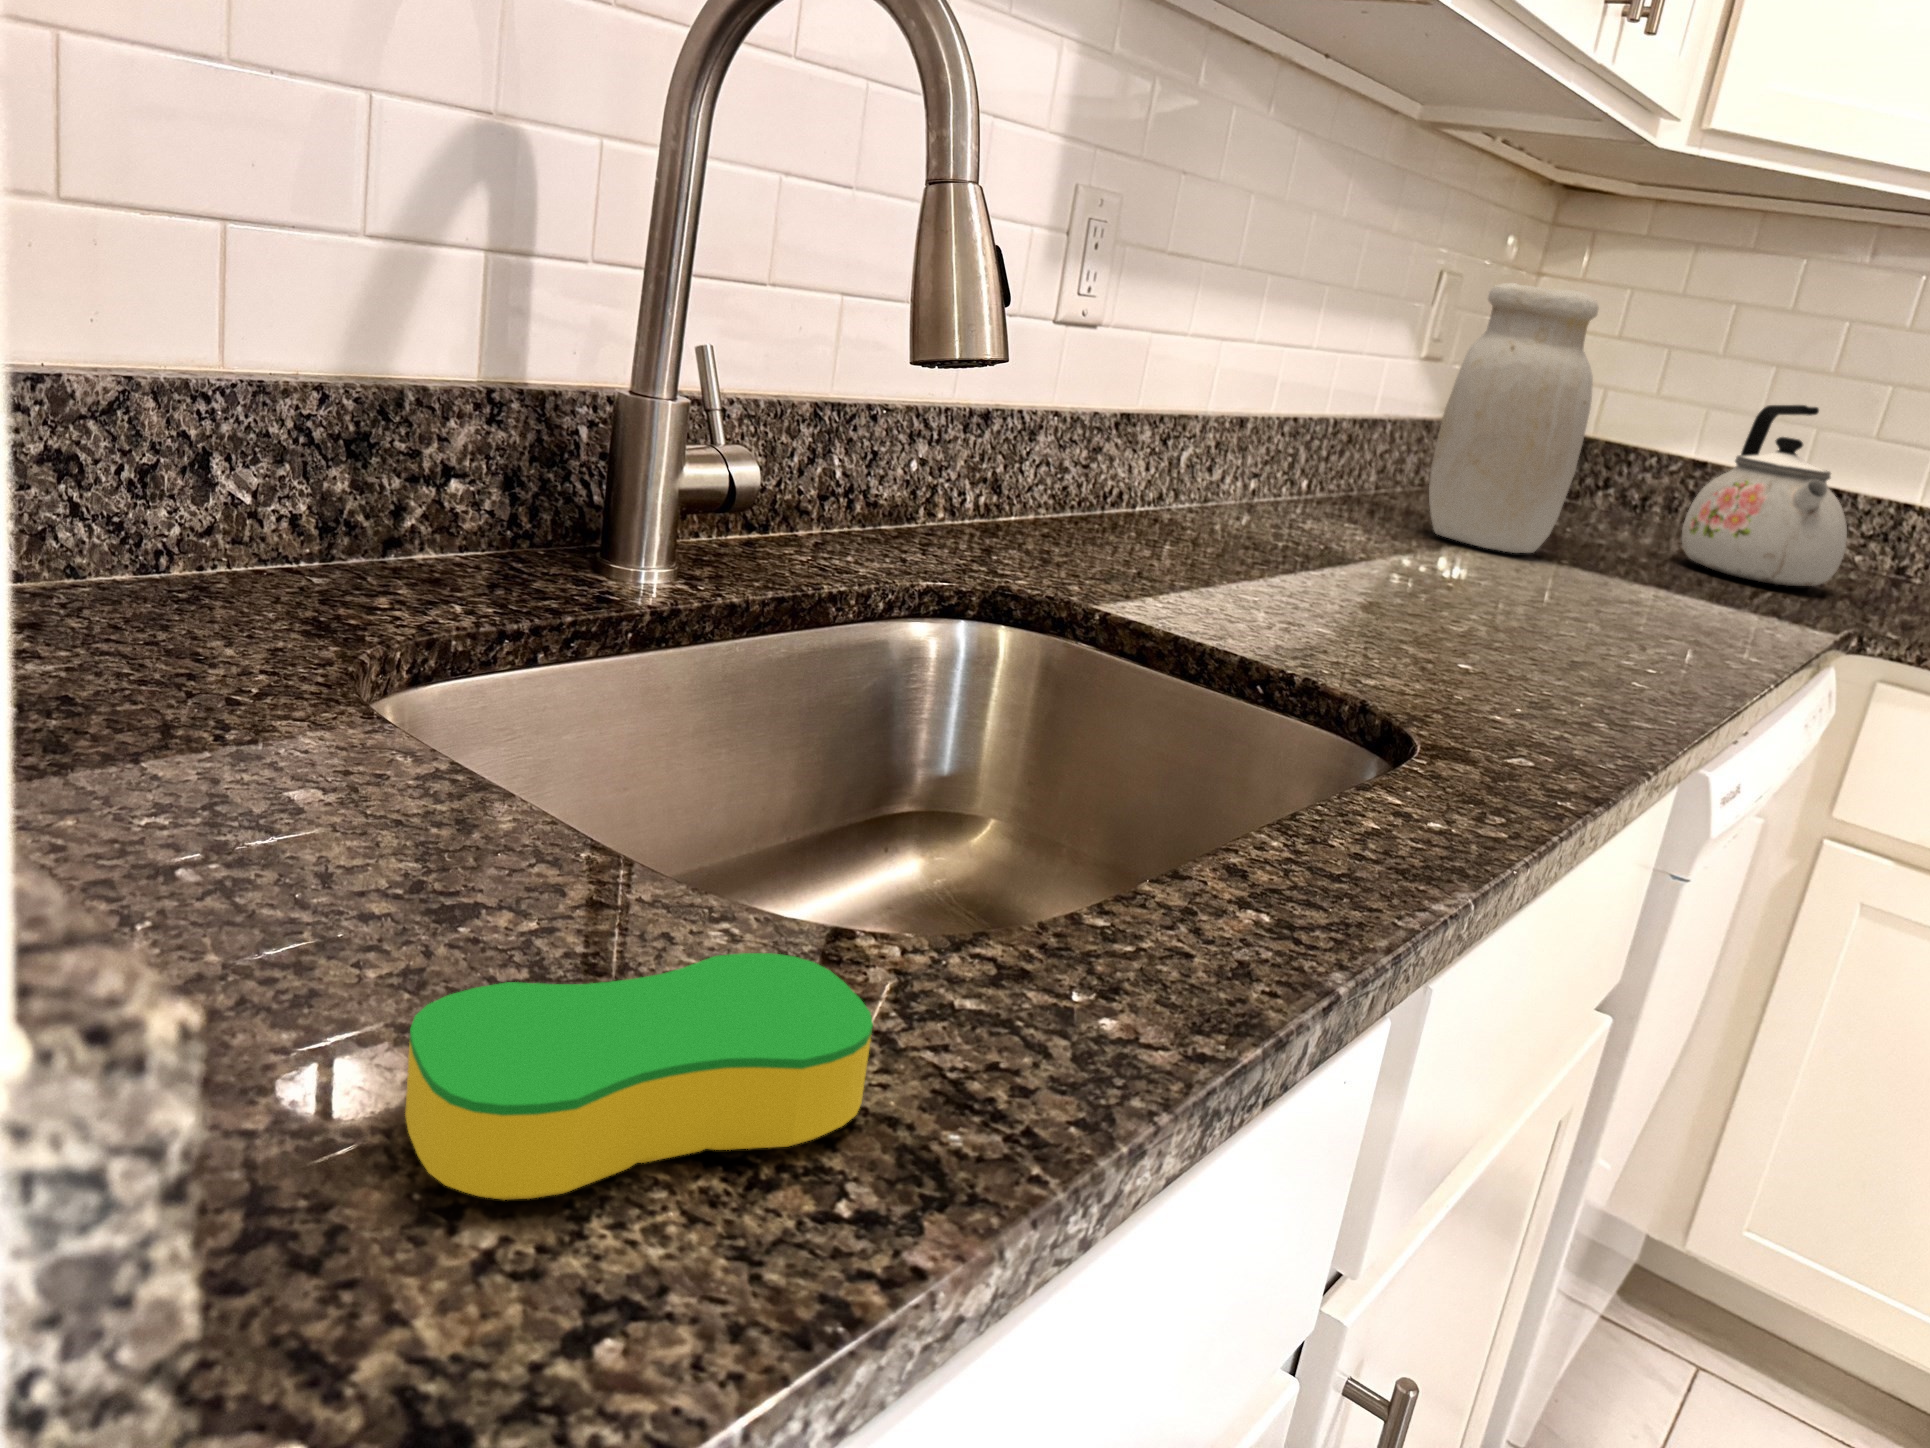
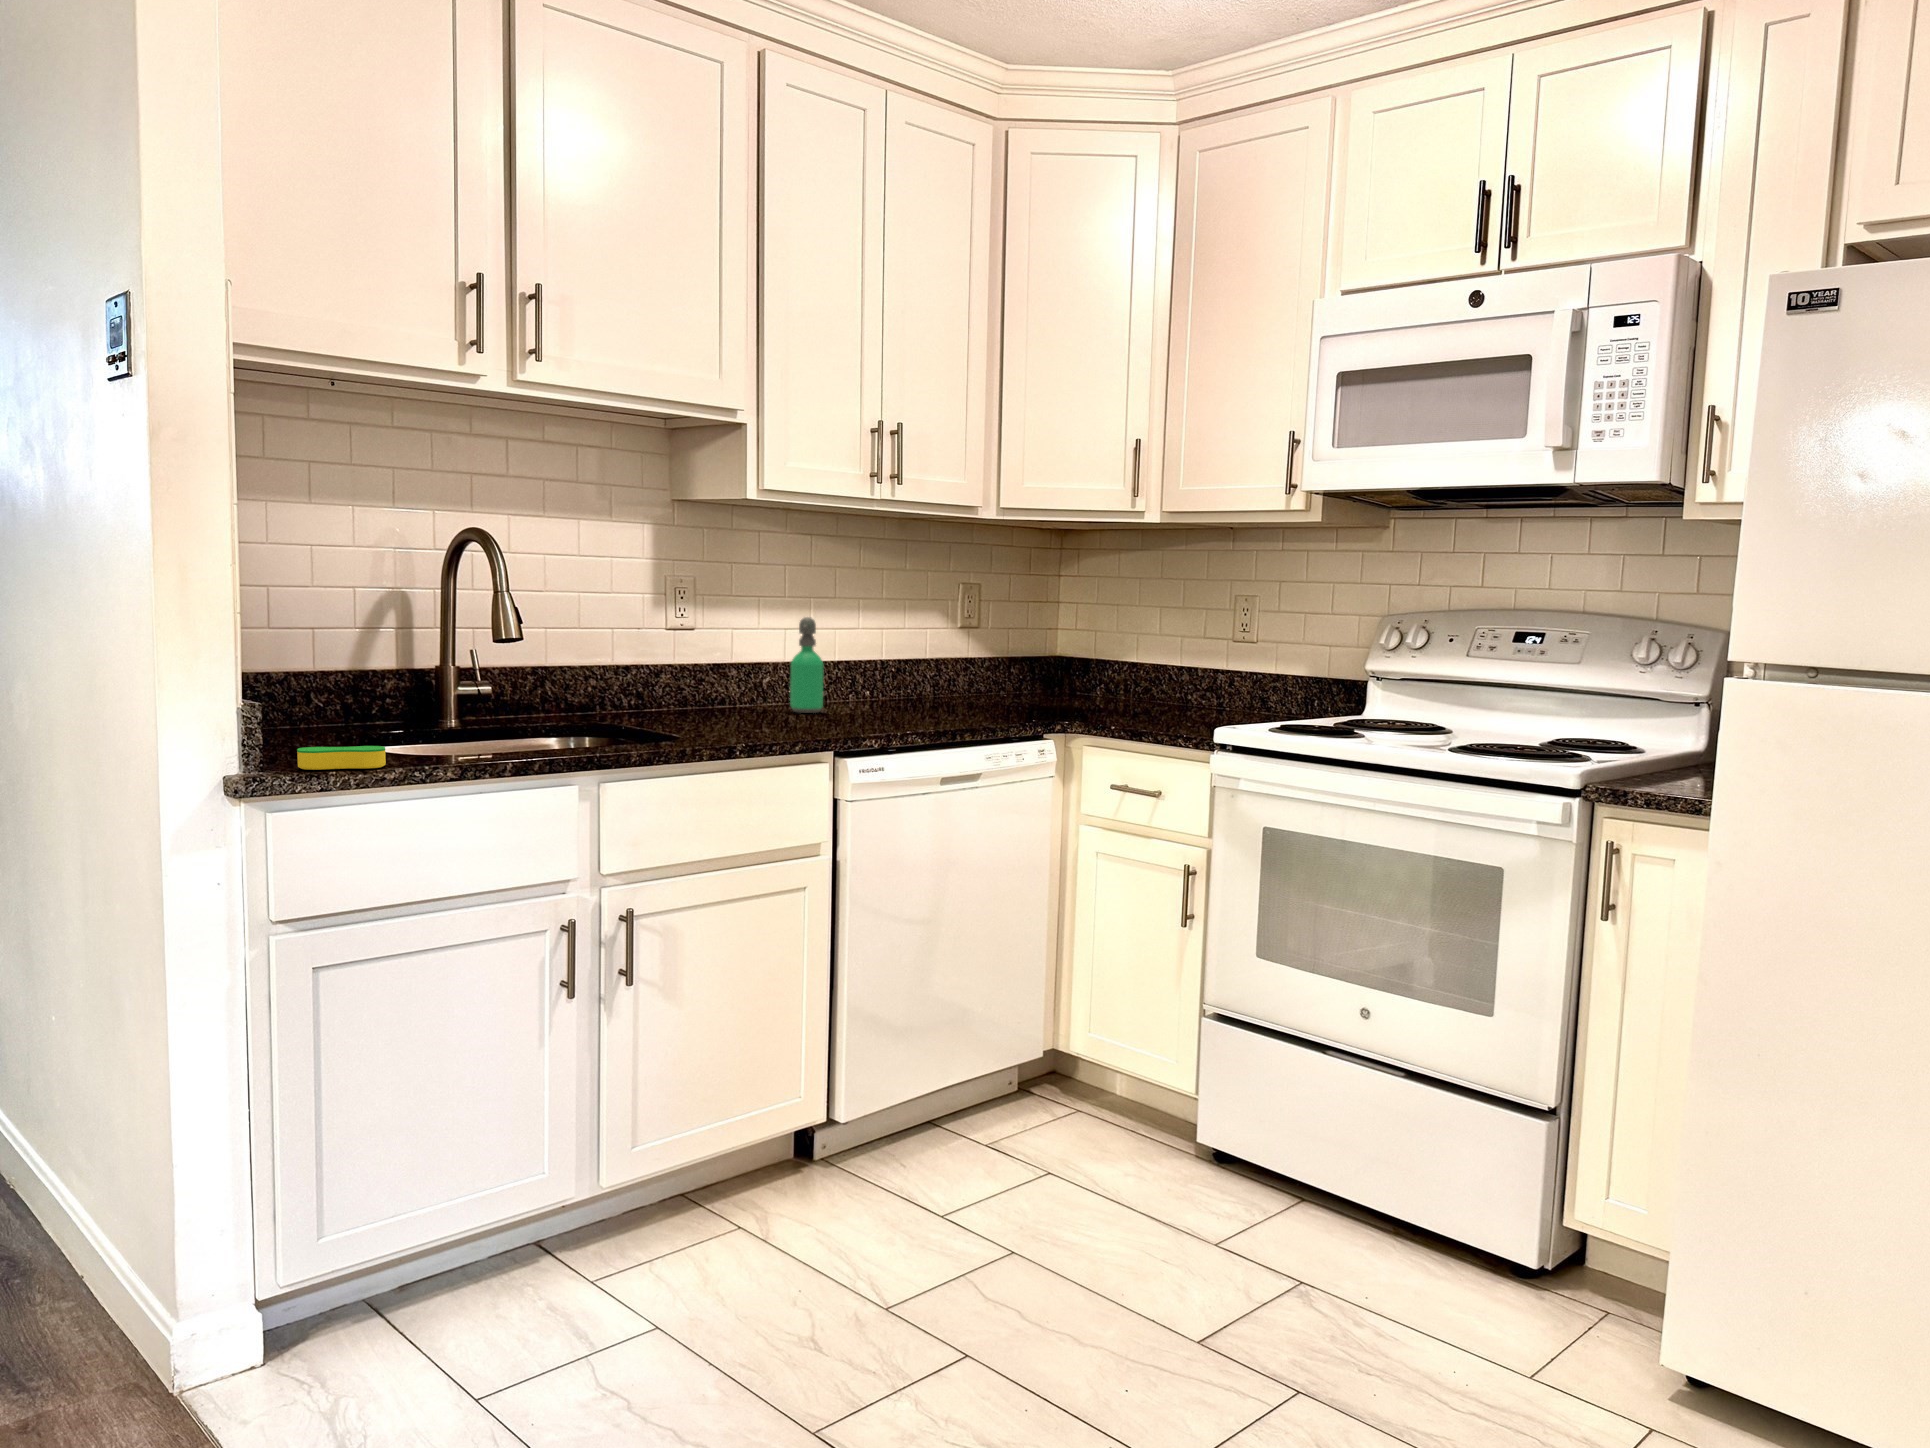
jar: present [1429,283,1599,553] -> none [898,587,961,710]
soap dispenser: none [1282,330,1382,553] -> present [790,617,823,713]
kettle: present [1682,405,1847,586] -> none [1054,625,1128,713]

